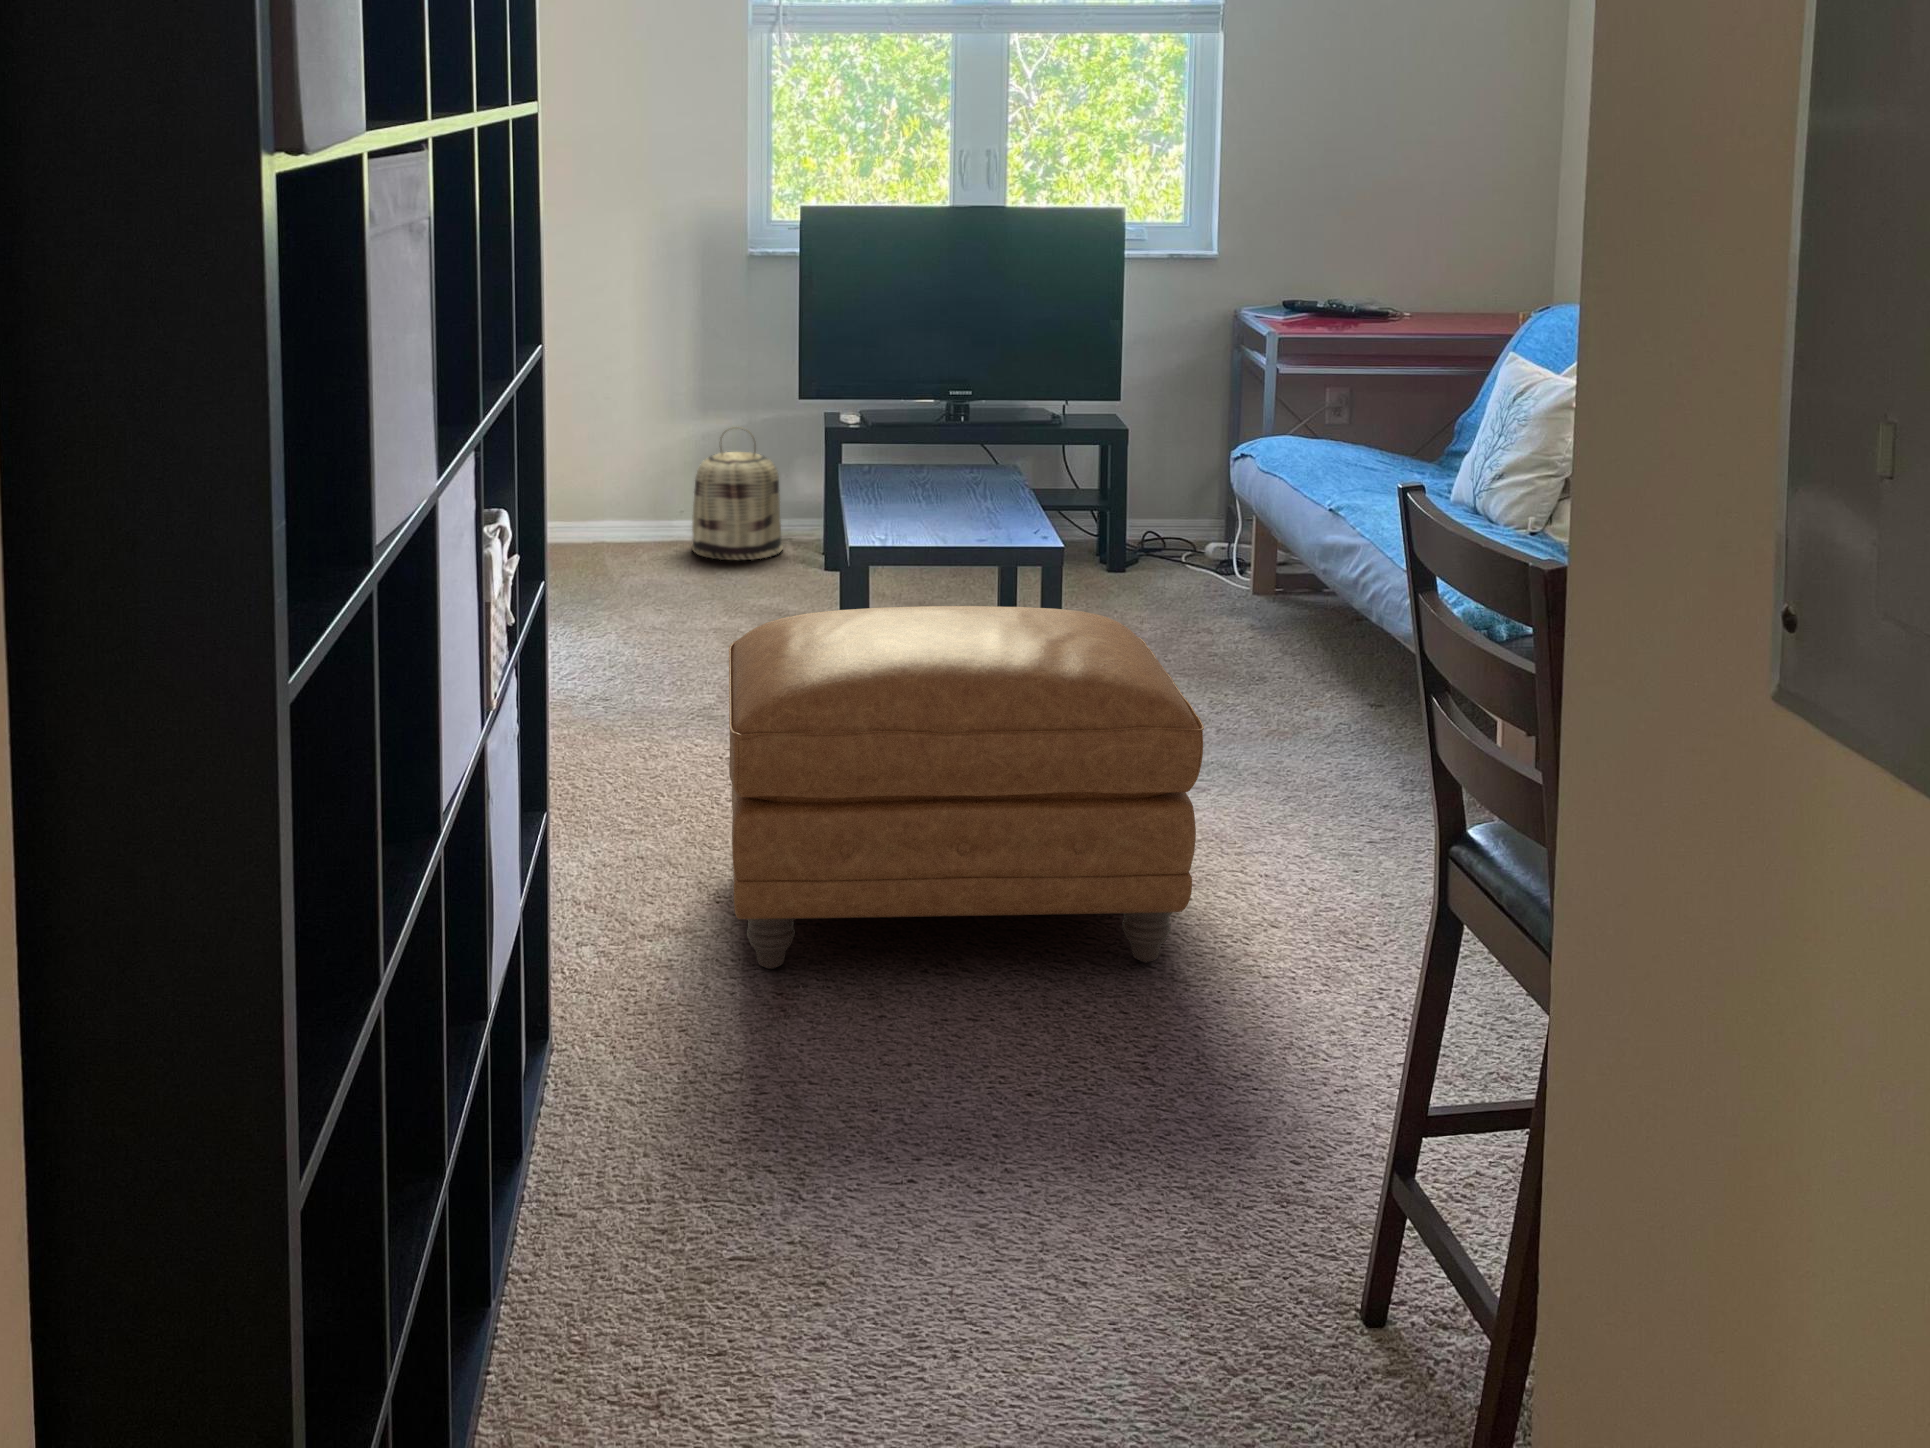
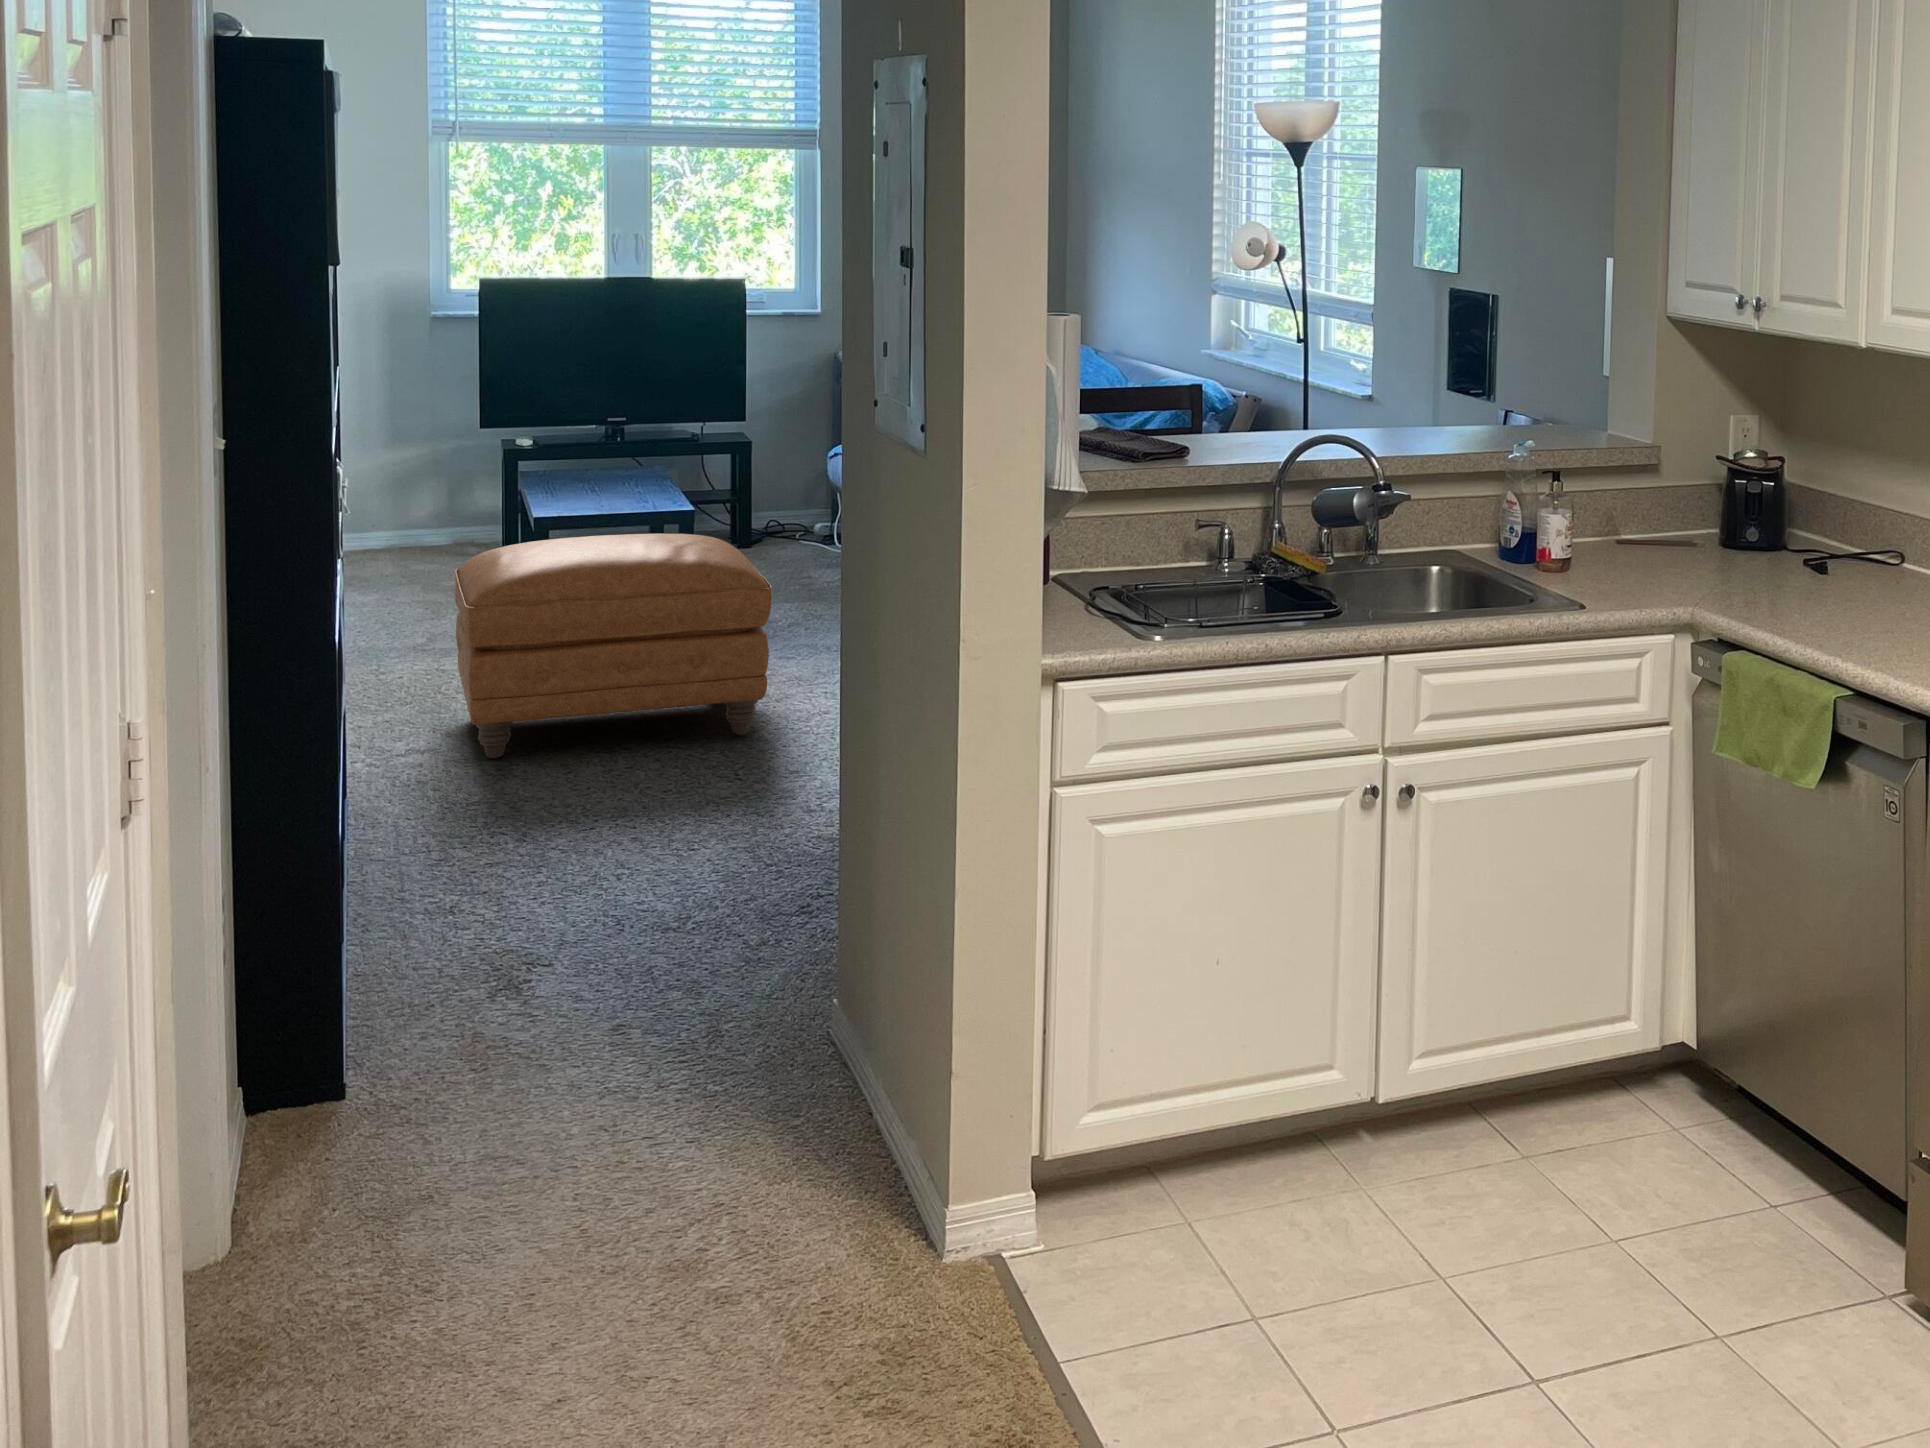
basket: present [692,431,783,560] -> none [388,452,468,558]

